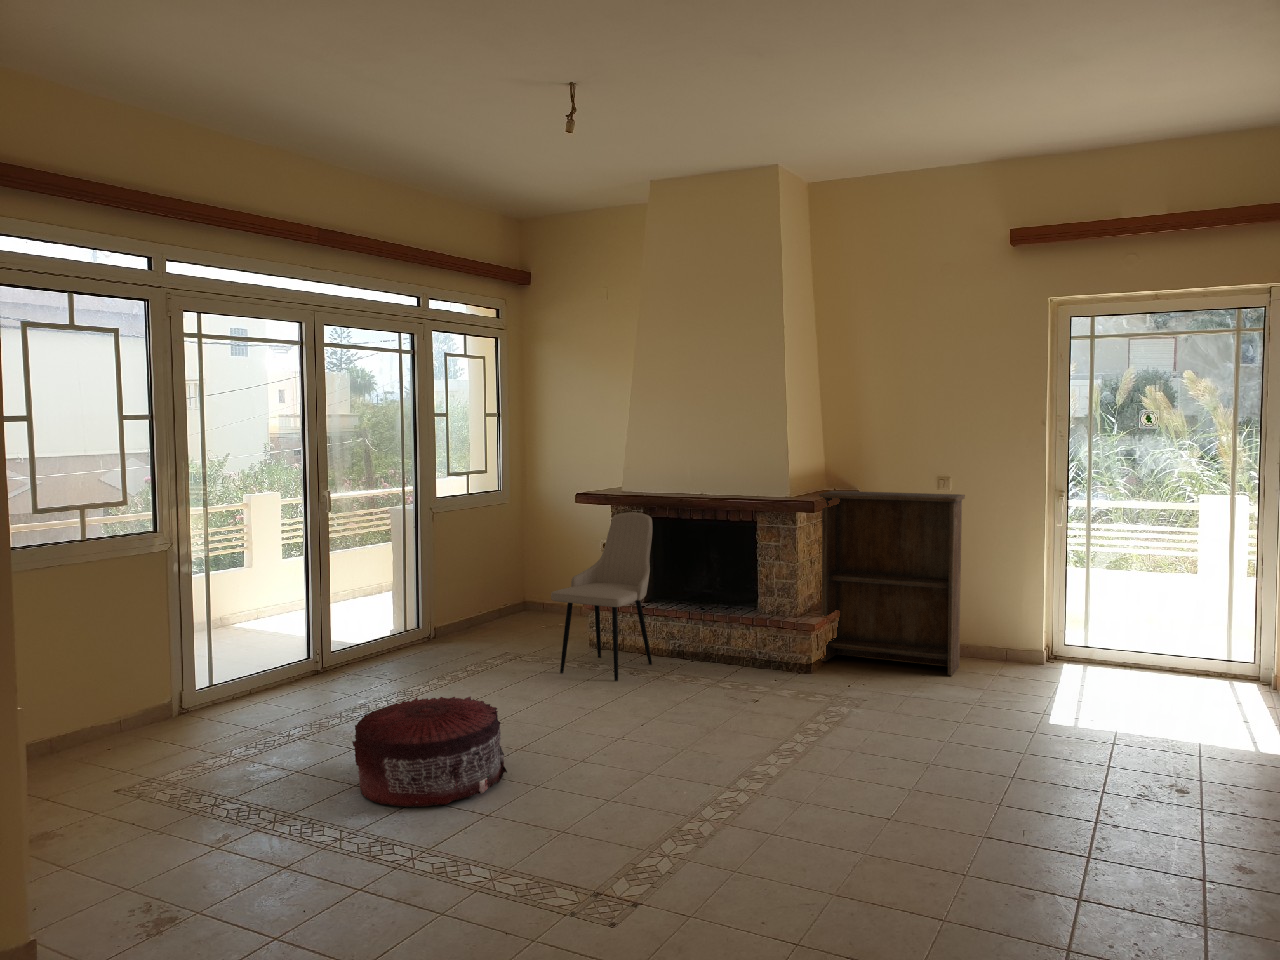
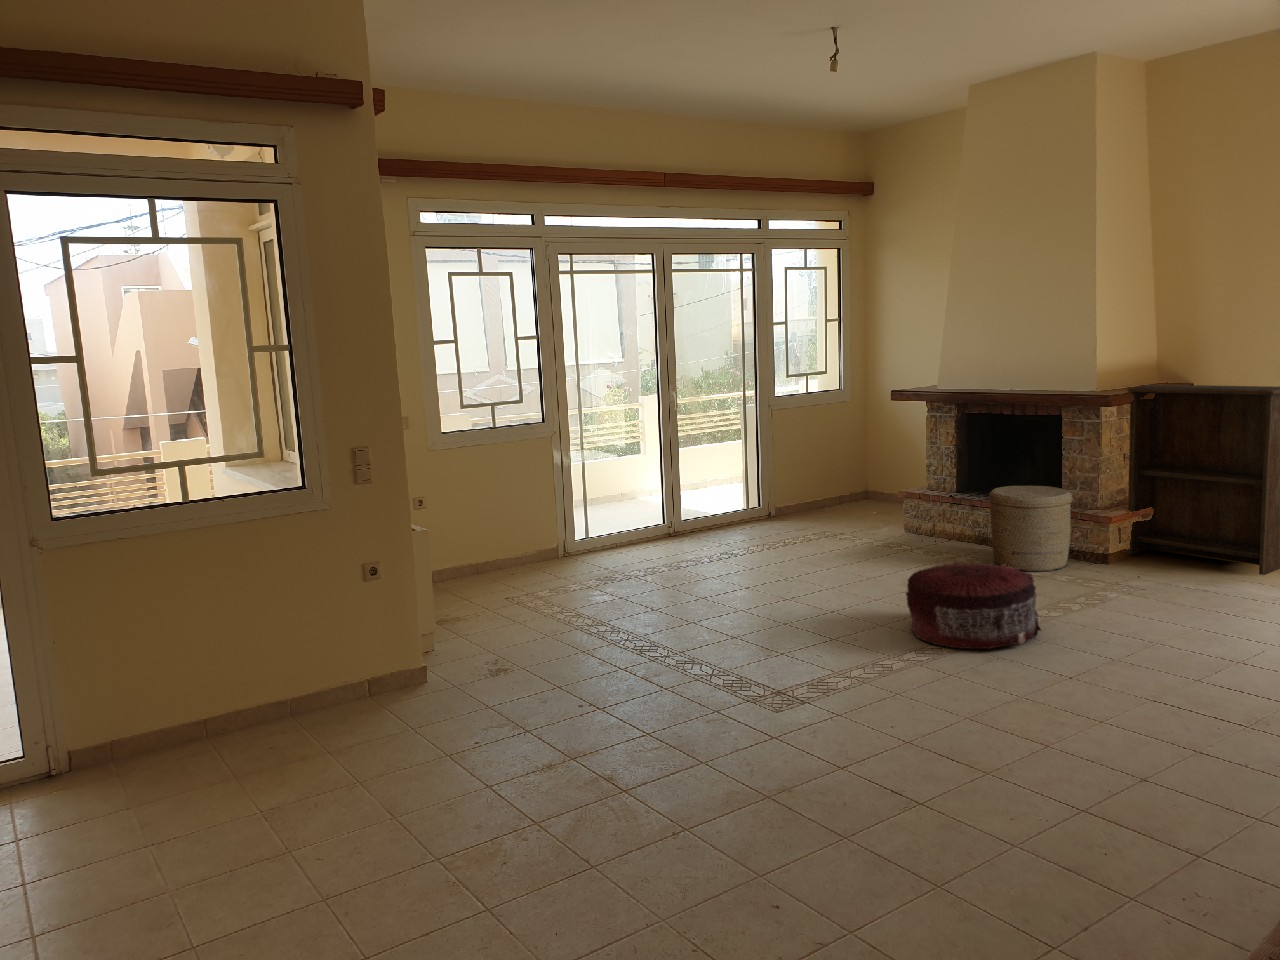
dining chair: present [551,512,652,681] -> none [856,408,957,558]
woven basket: none [699,595,782,688] -> present [989,486,1072,571]
pouf: present [352,696,507,807] -> present [906,562,1041,649]

